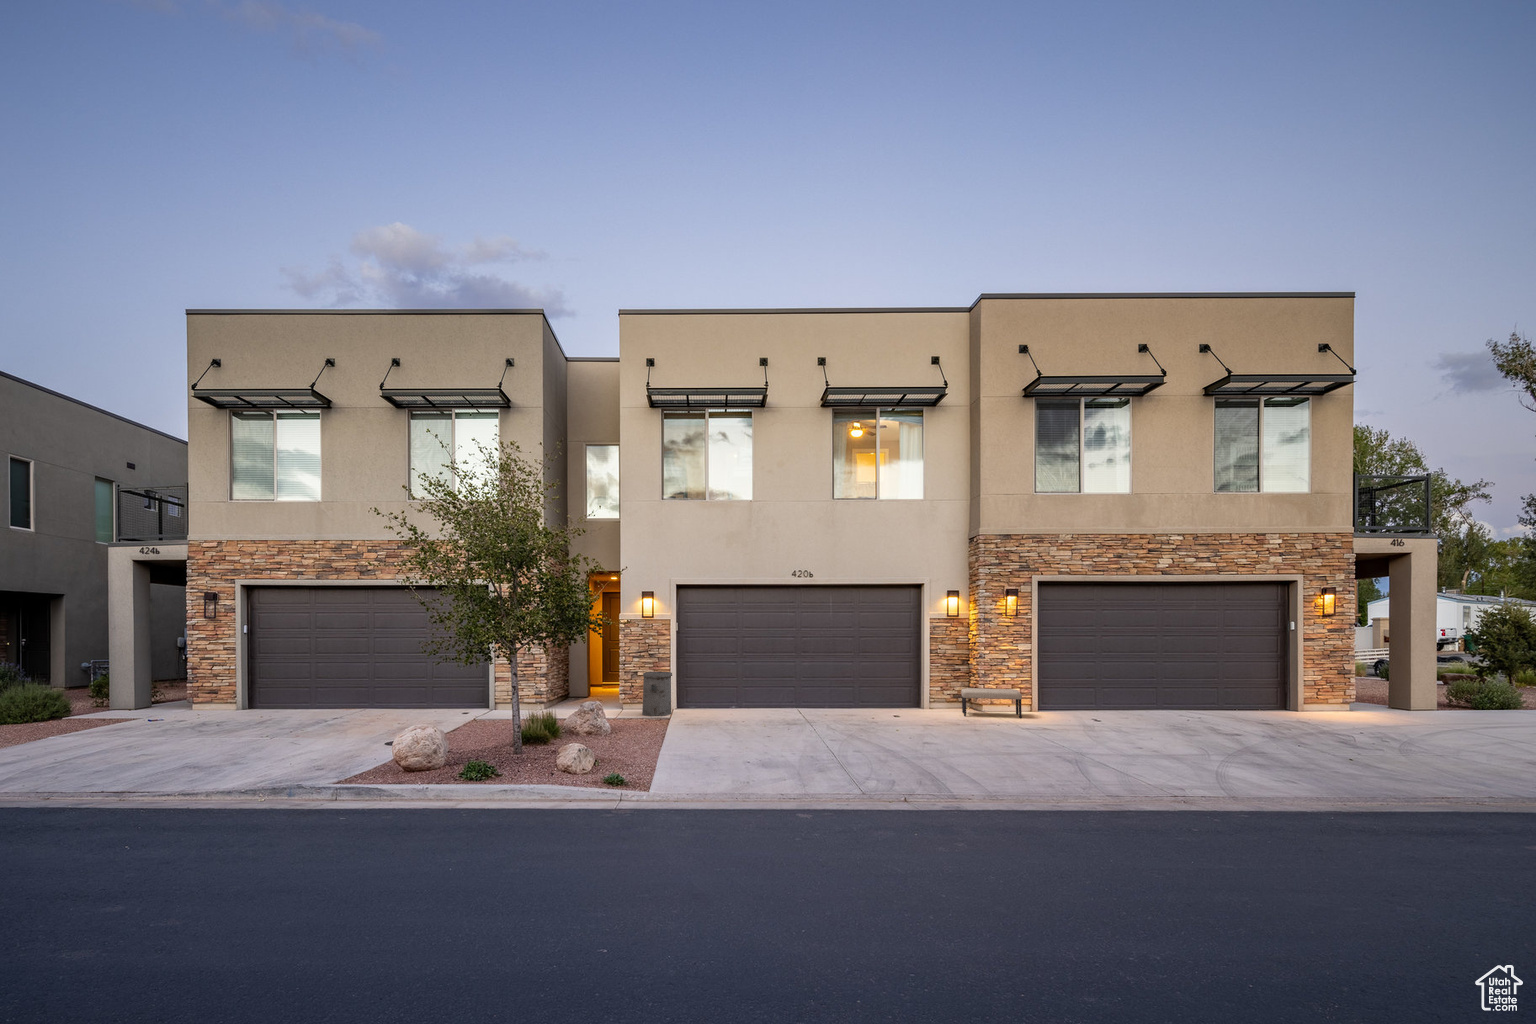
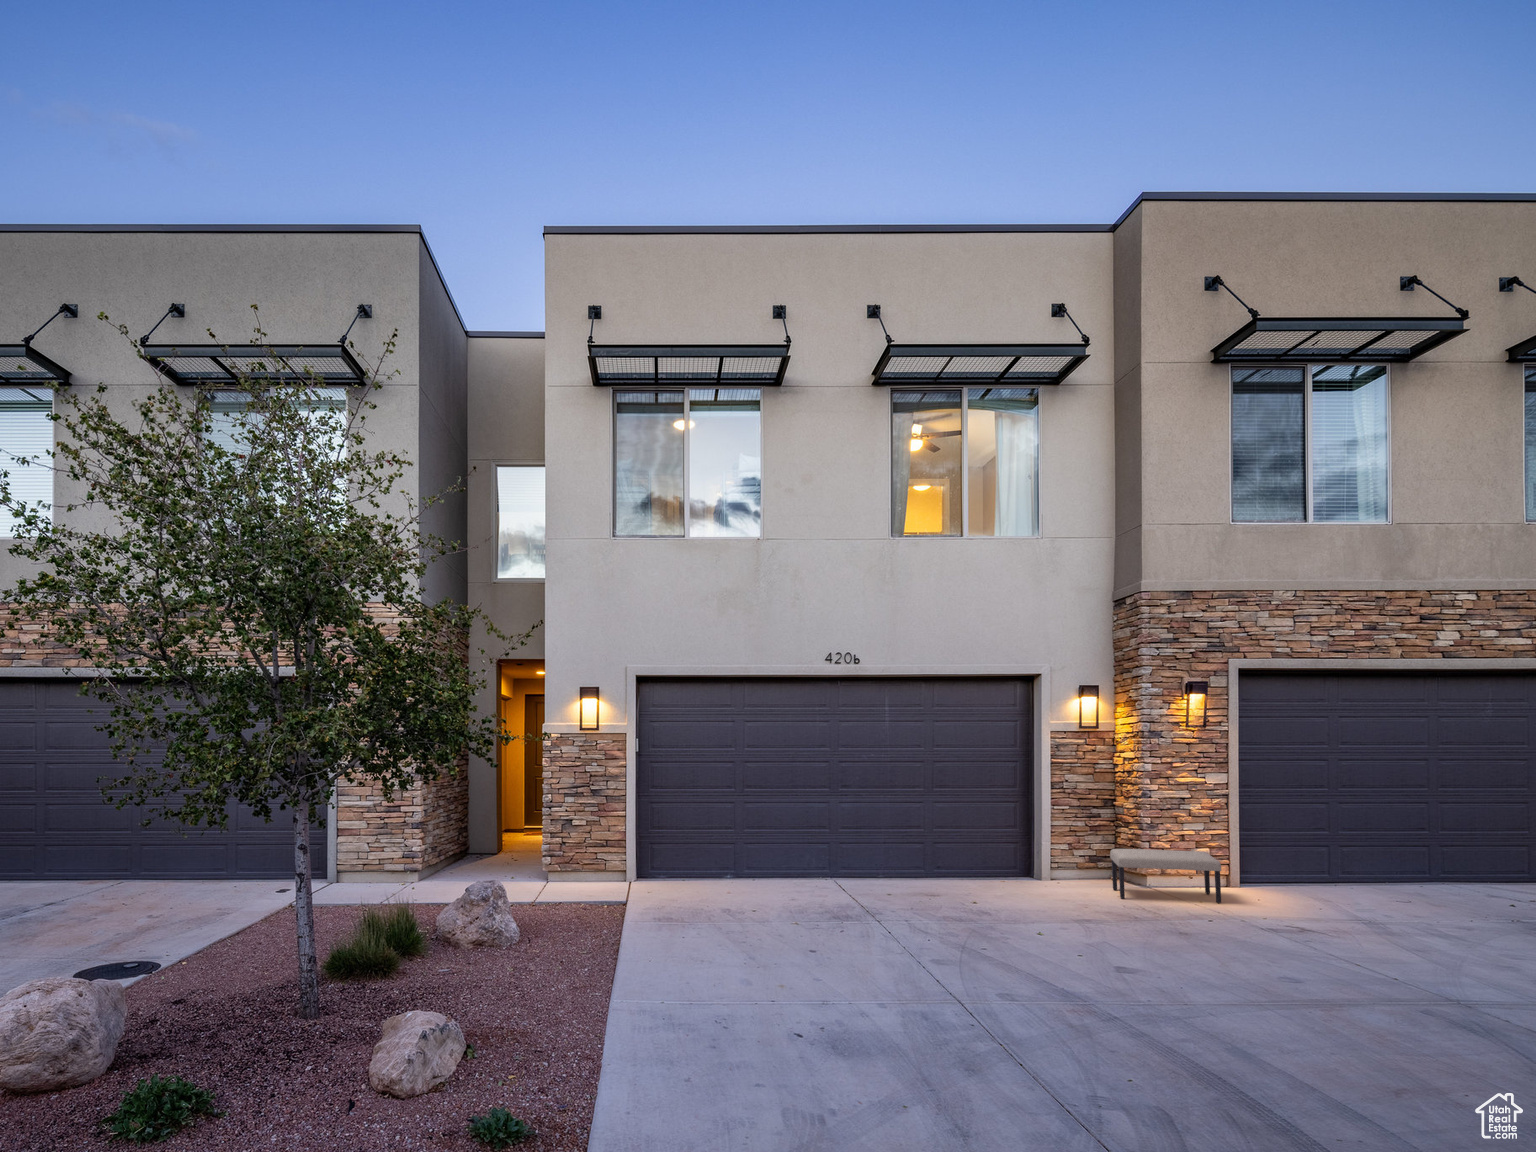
trash can: present [642,671,672,716] -> none [577,820,628,900]

